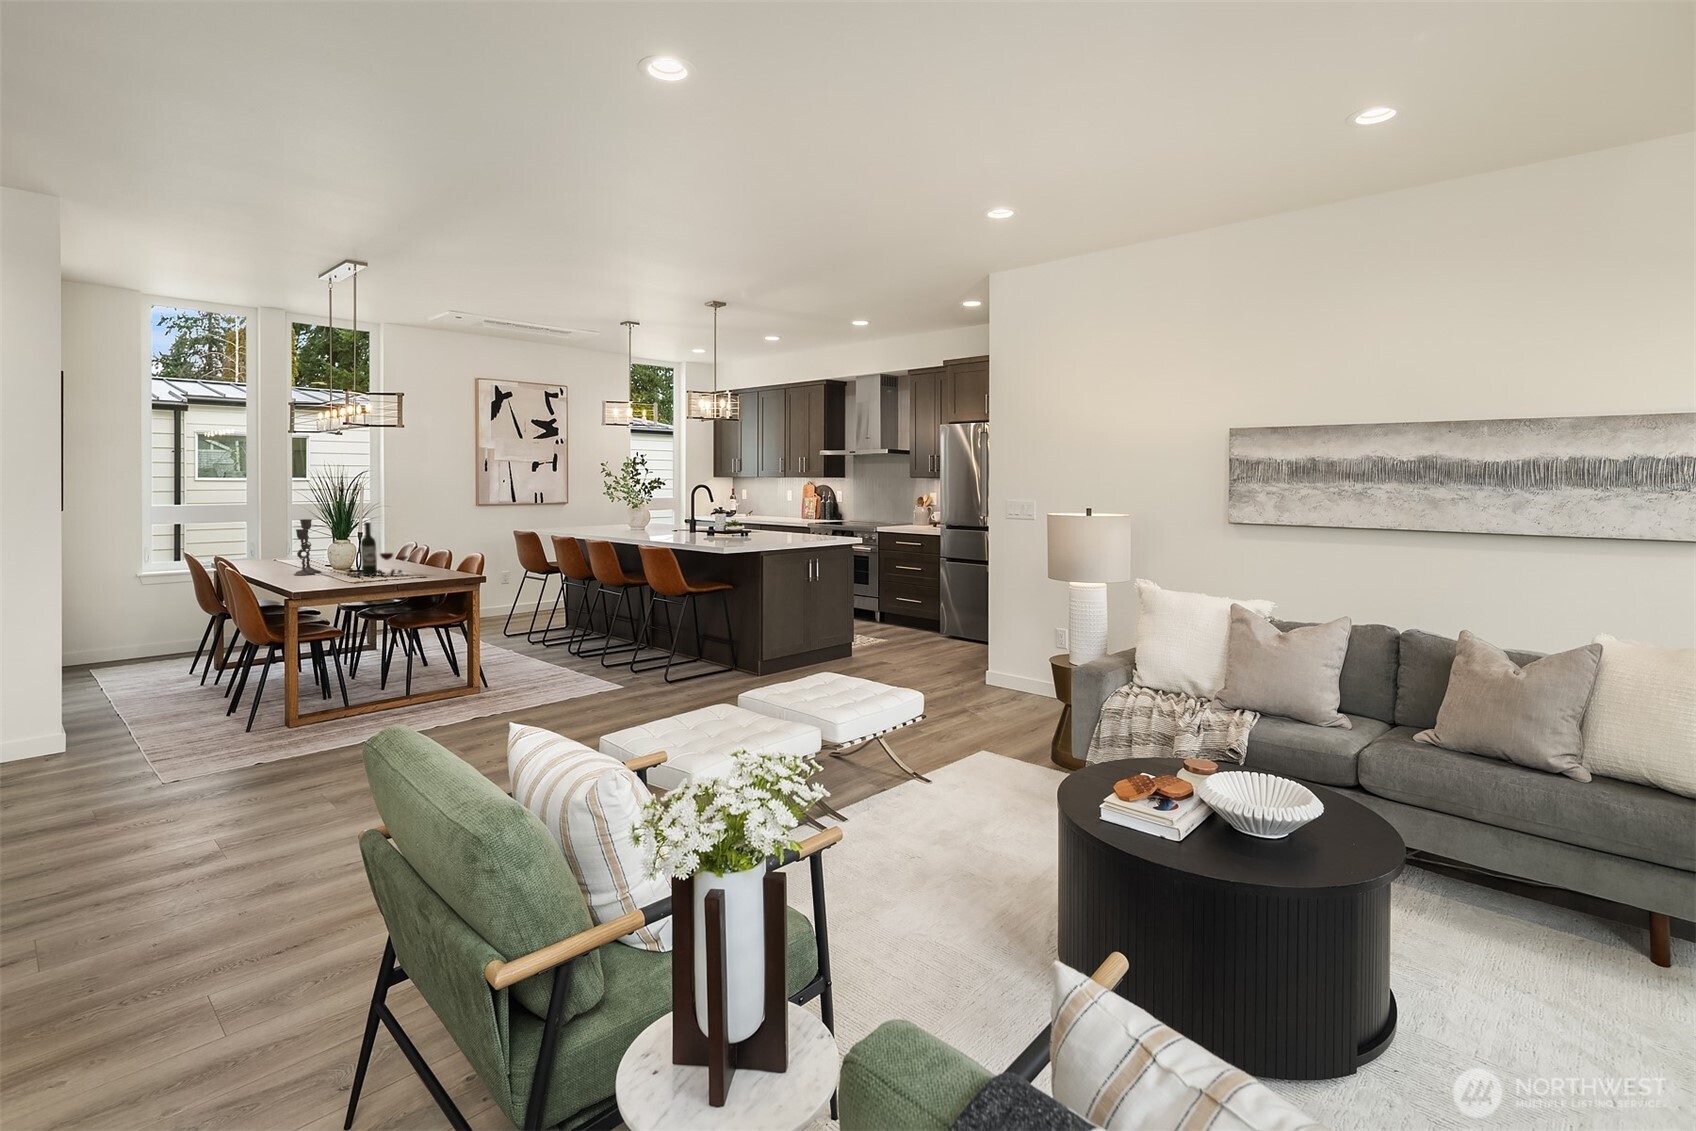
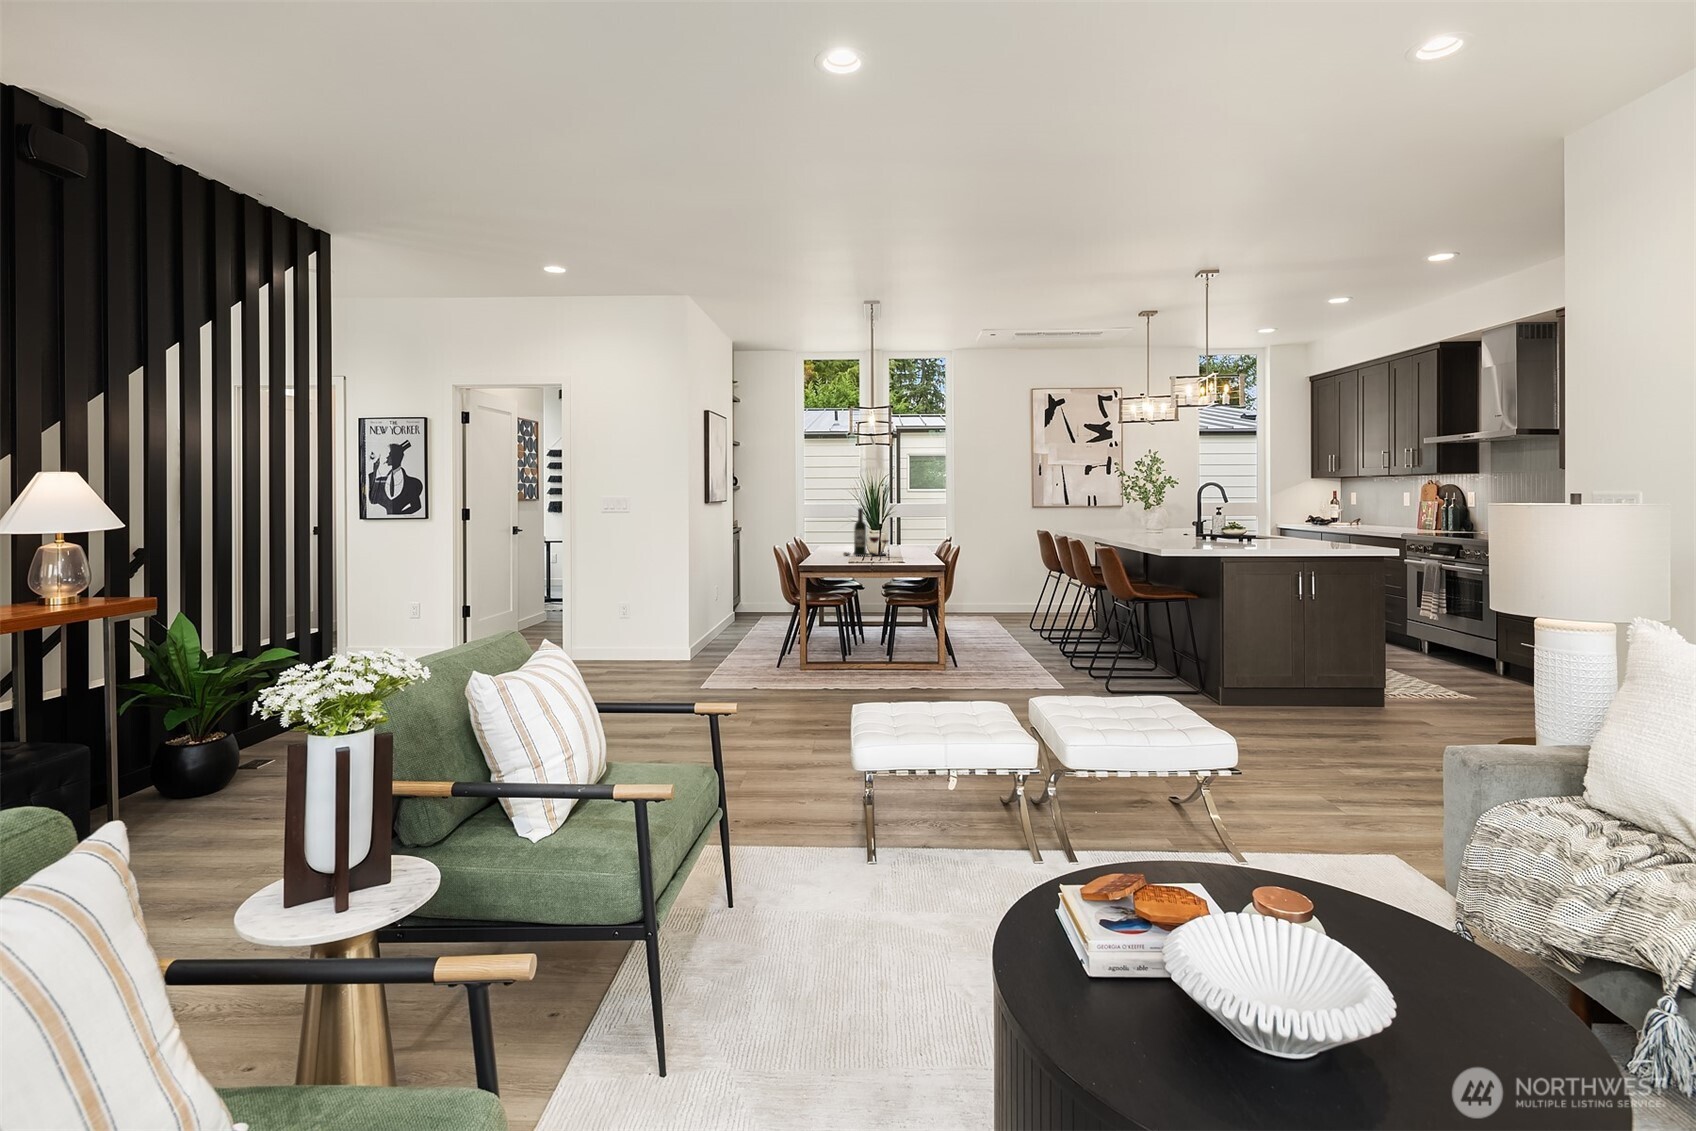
candlestick: present [294,519,321,575] -> none [813,508,837,554]

